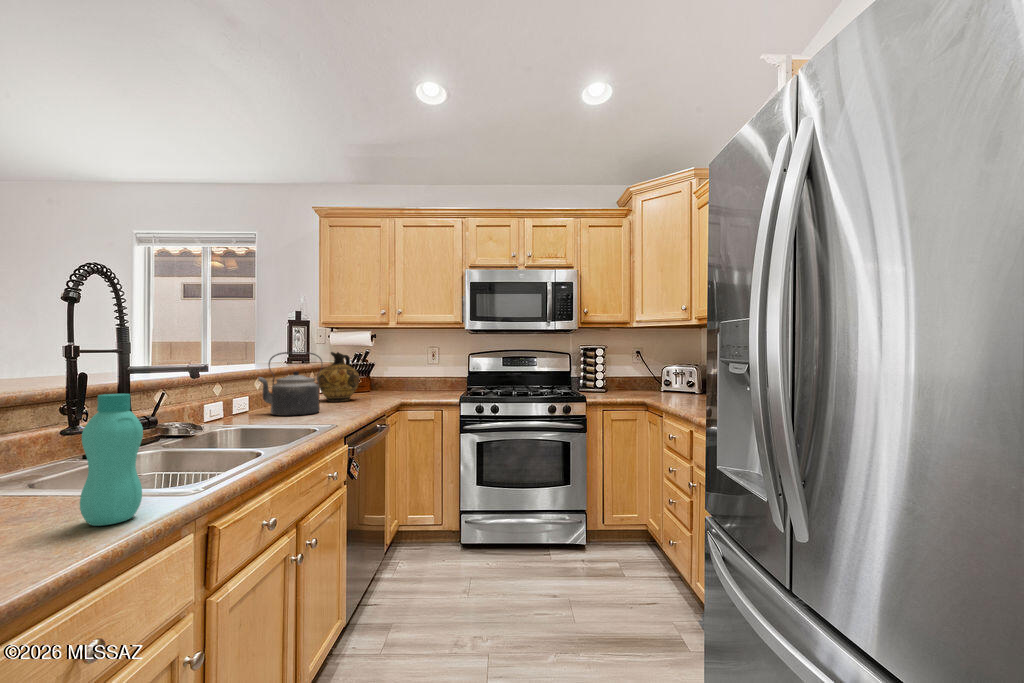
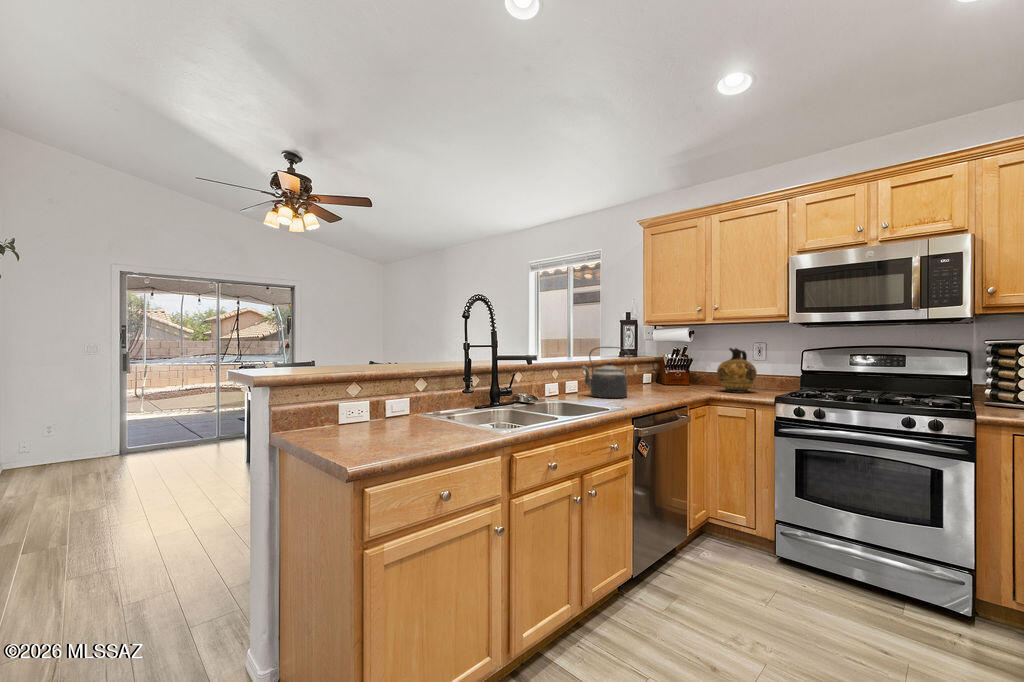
ceramic jug: present [318,352,359,401] -> present [717,348,757,392]
bottle: present [80,394,143,526] -> none [447,368,474,440]

